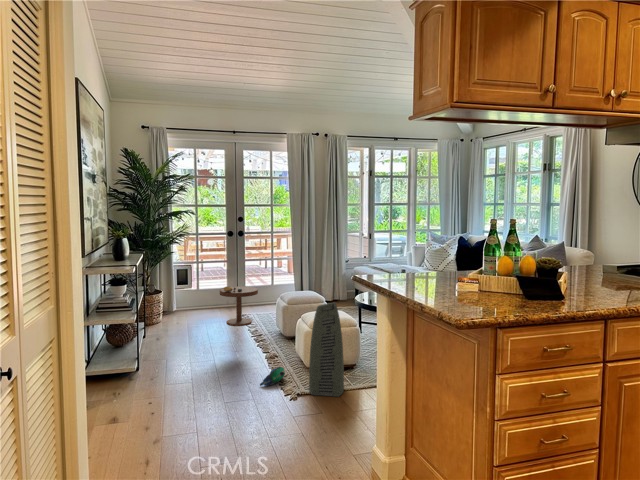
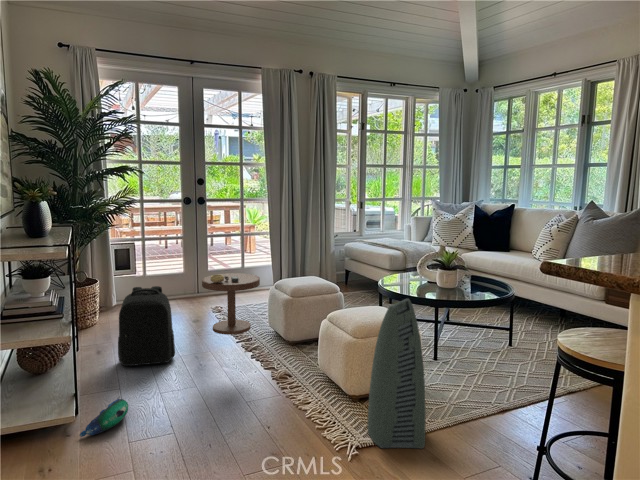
backpack: none [169,295,206,347] -> present [118,286,175,366]
plush toy: present [260,367,285,386] -> present [80,399,128,437]

